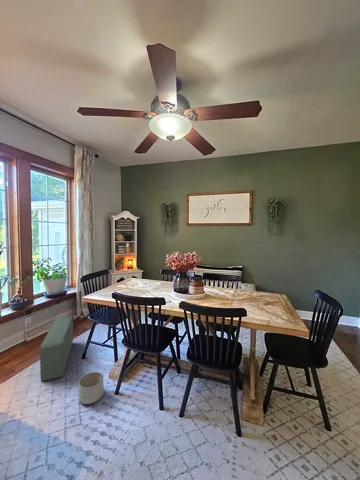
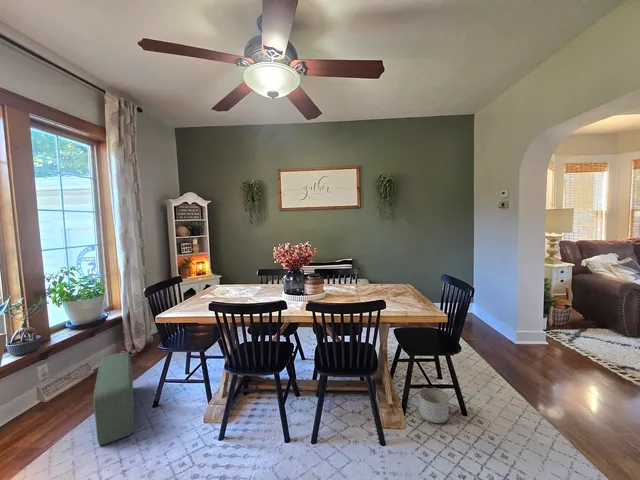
planter: present [79,372,103,404] -> present [419,387,449,423]

